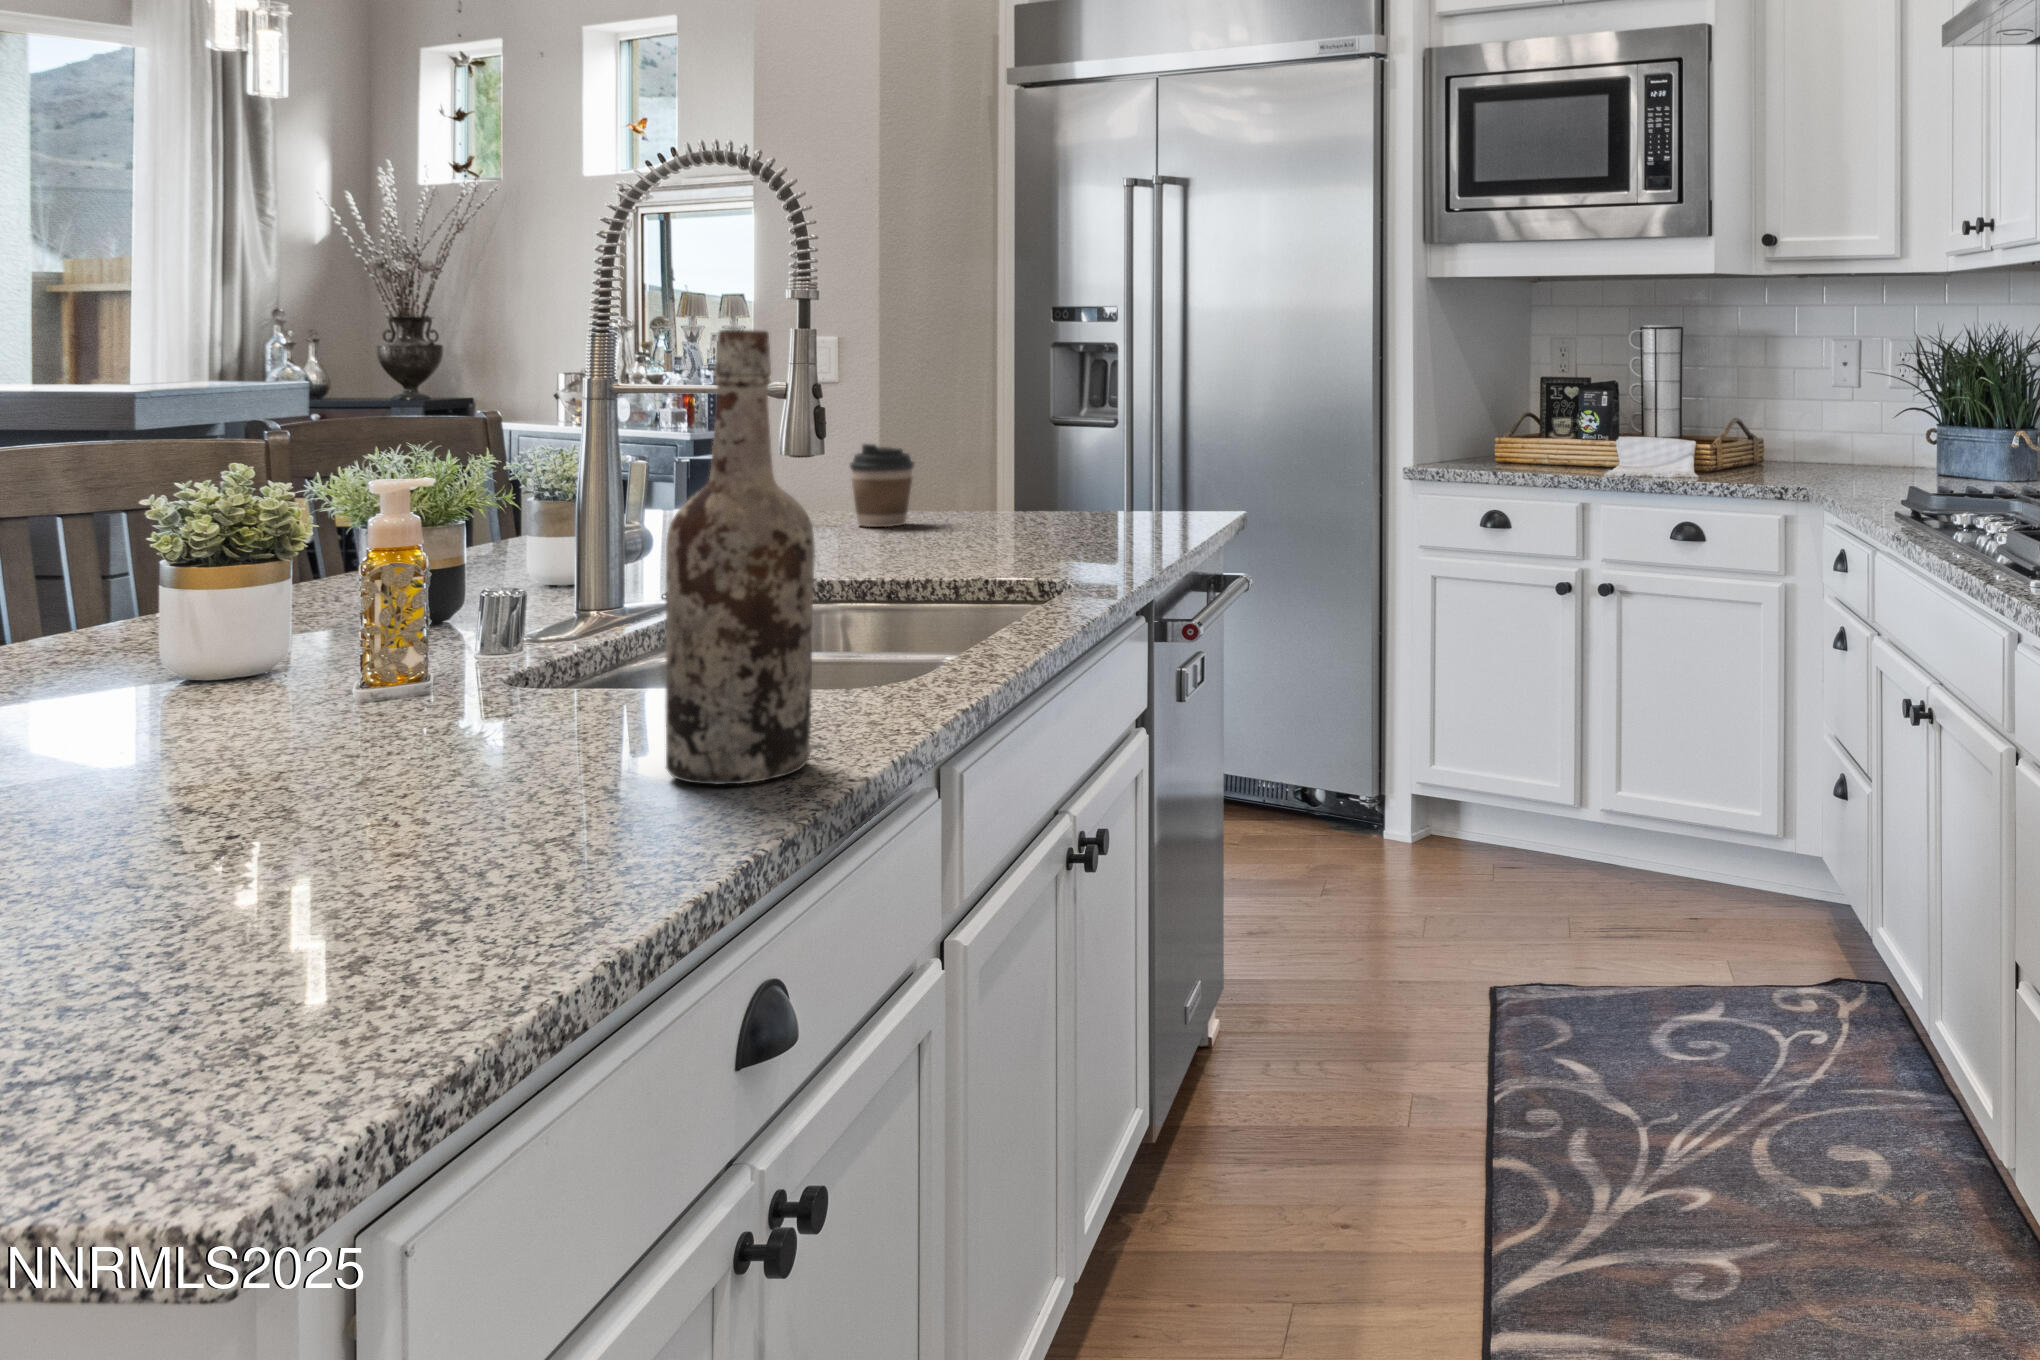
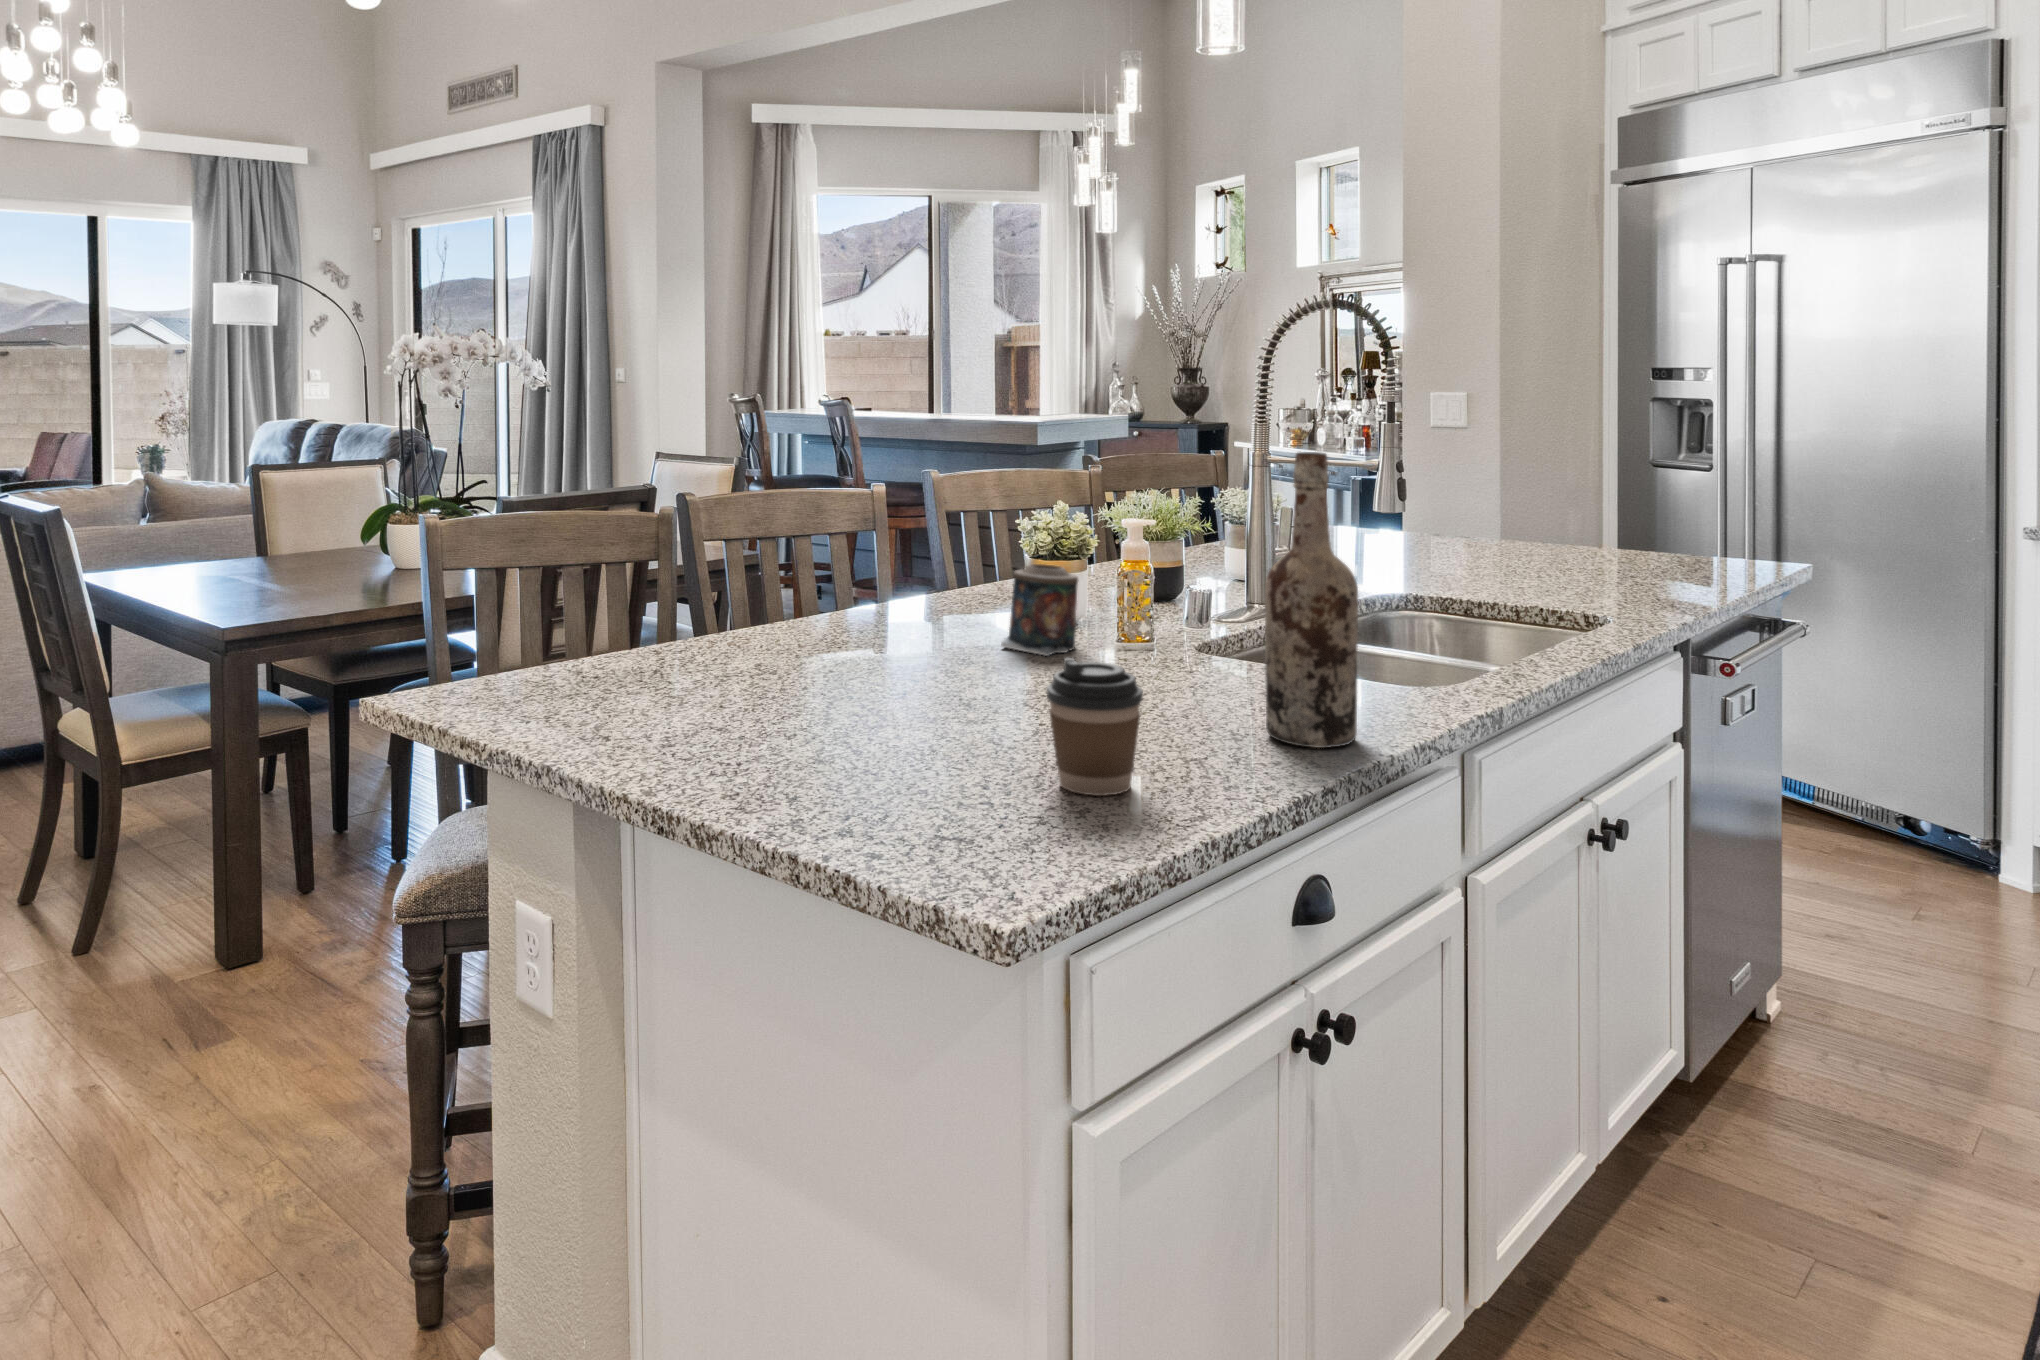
coffee cup: present [850,444,914,527] -> present [1047,658,1143,796]
candle: none [119,561,285,718] -> present [1001,564,1078,656]

